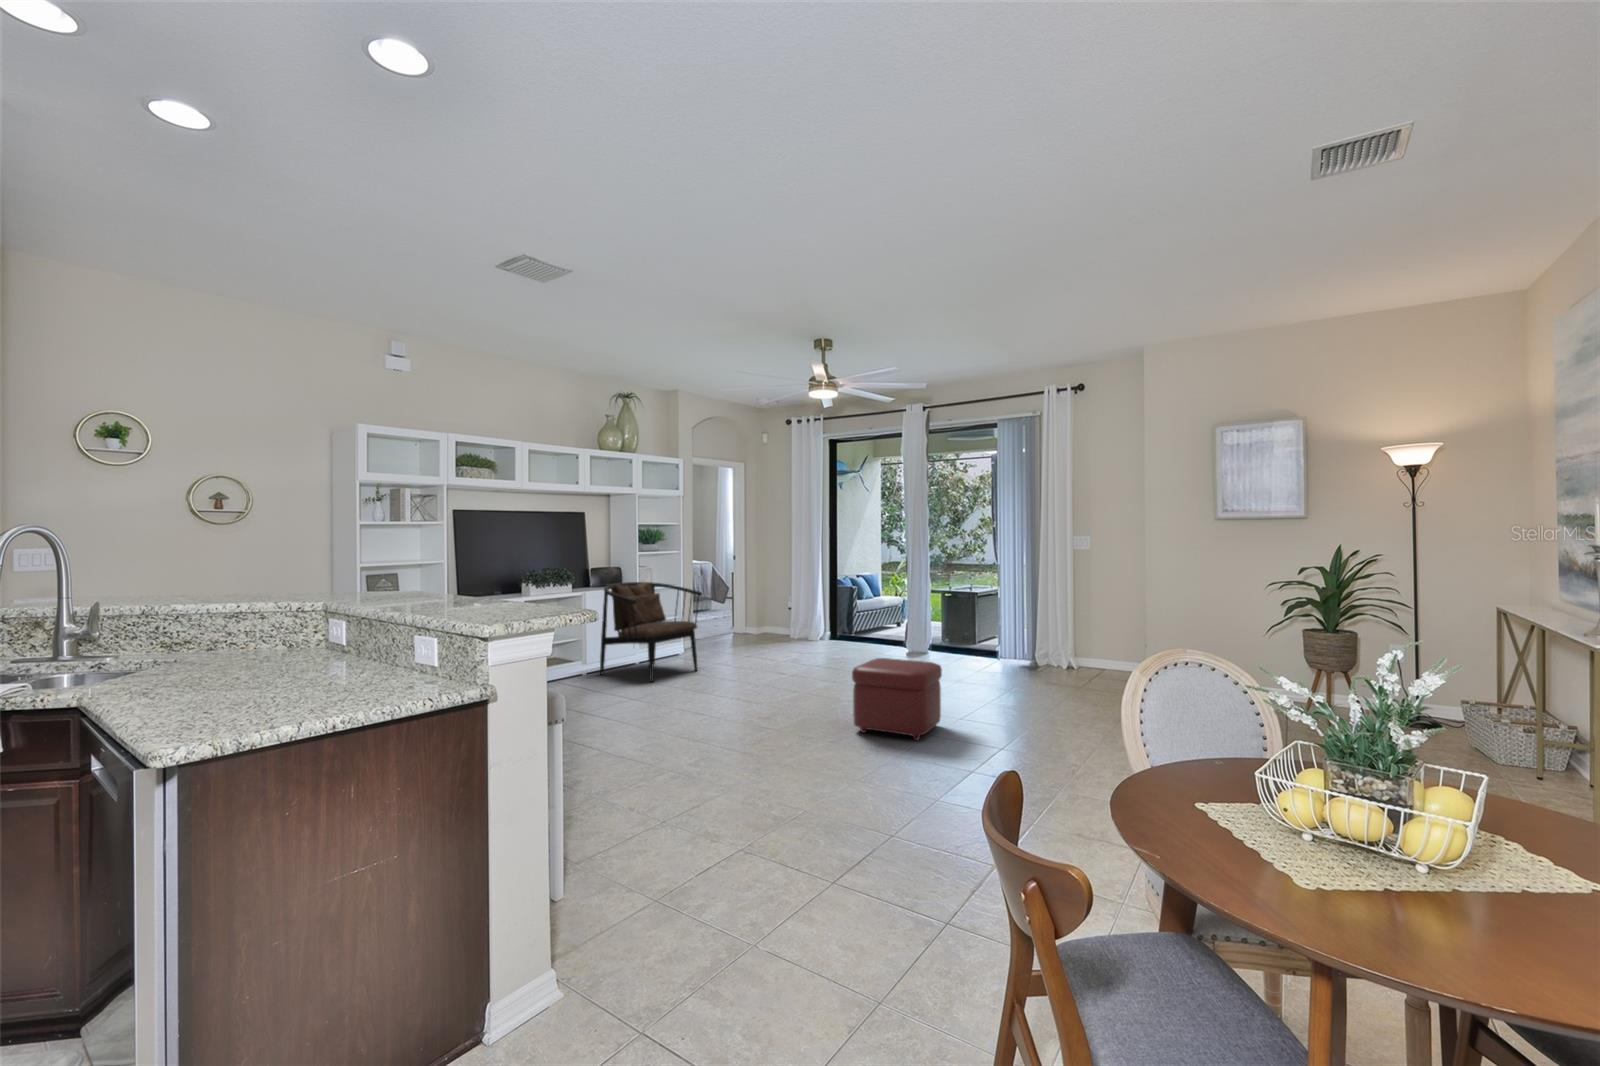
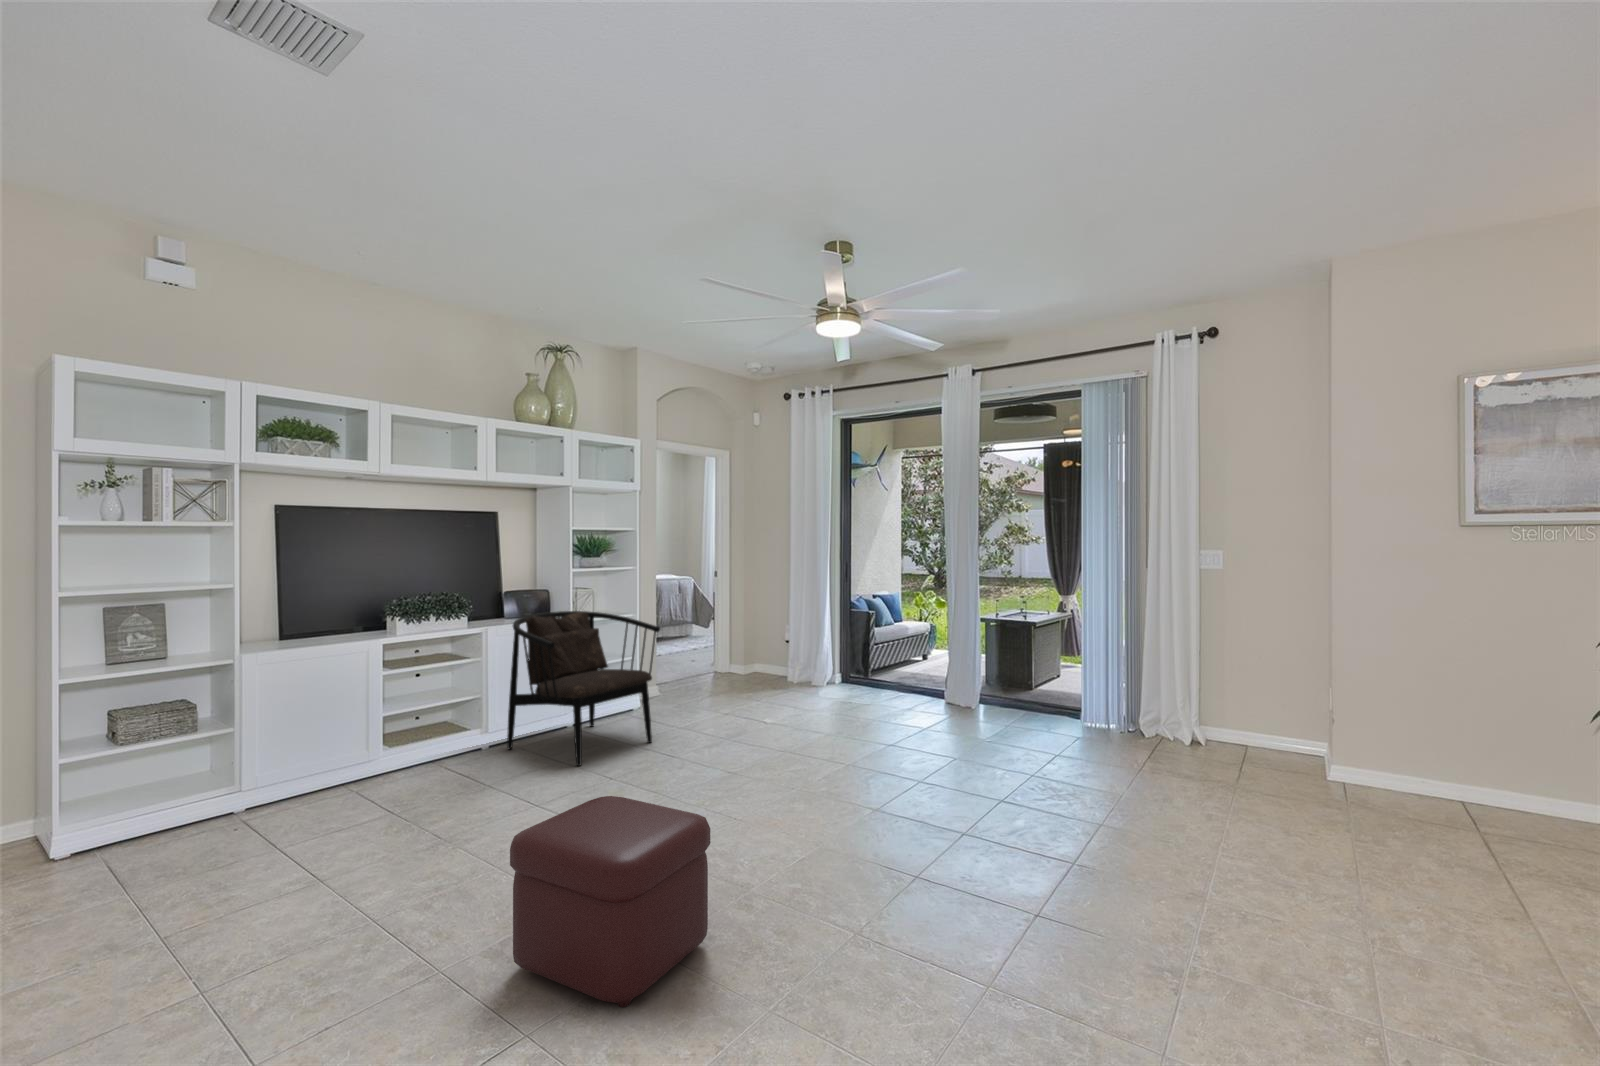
ottoman: present [852,658,942,740] -> present [510,796,710,1007]

